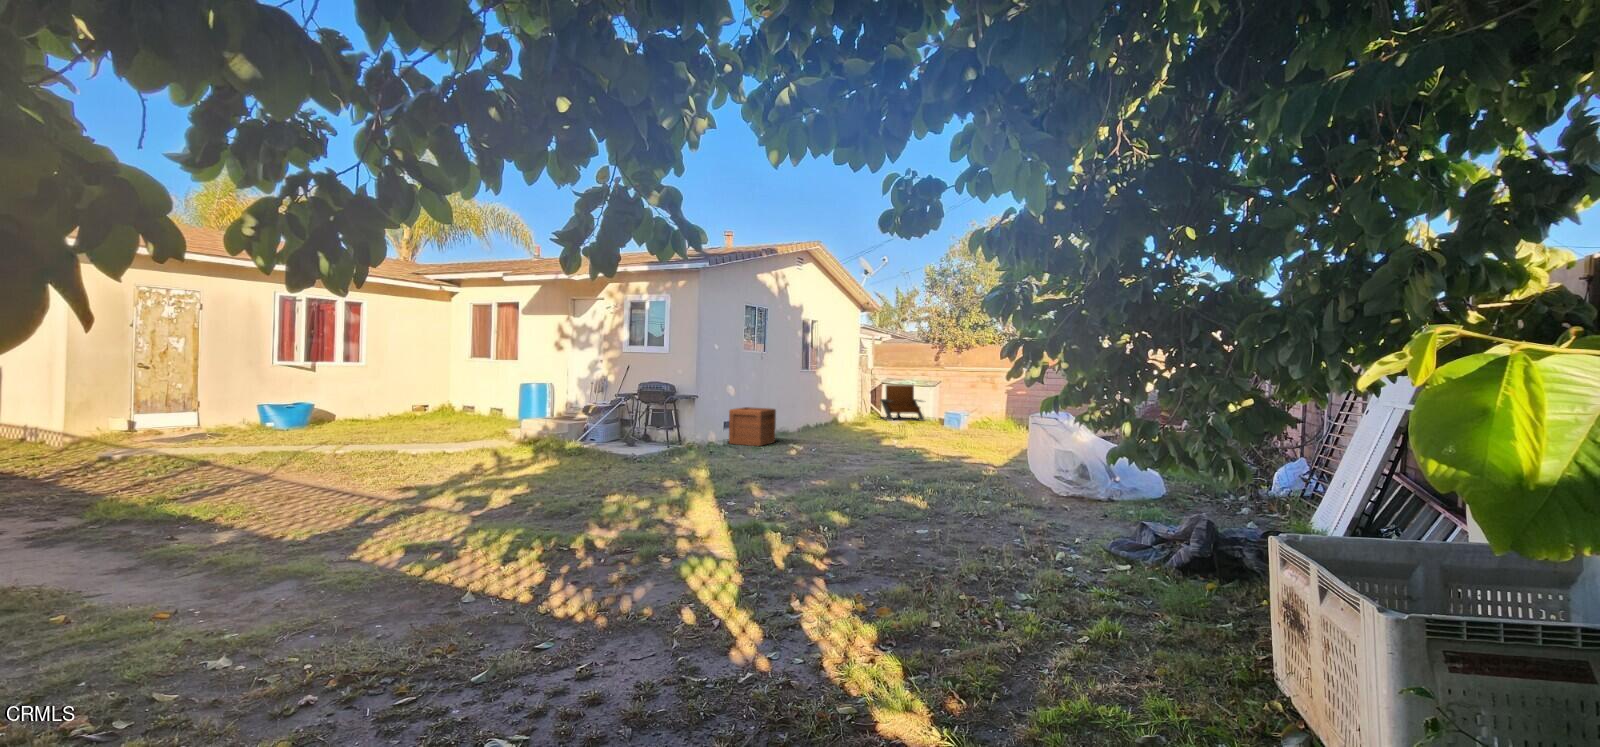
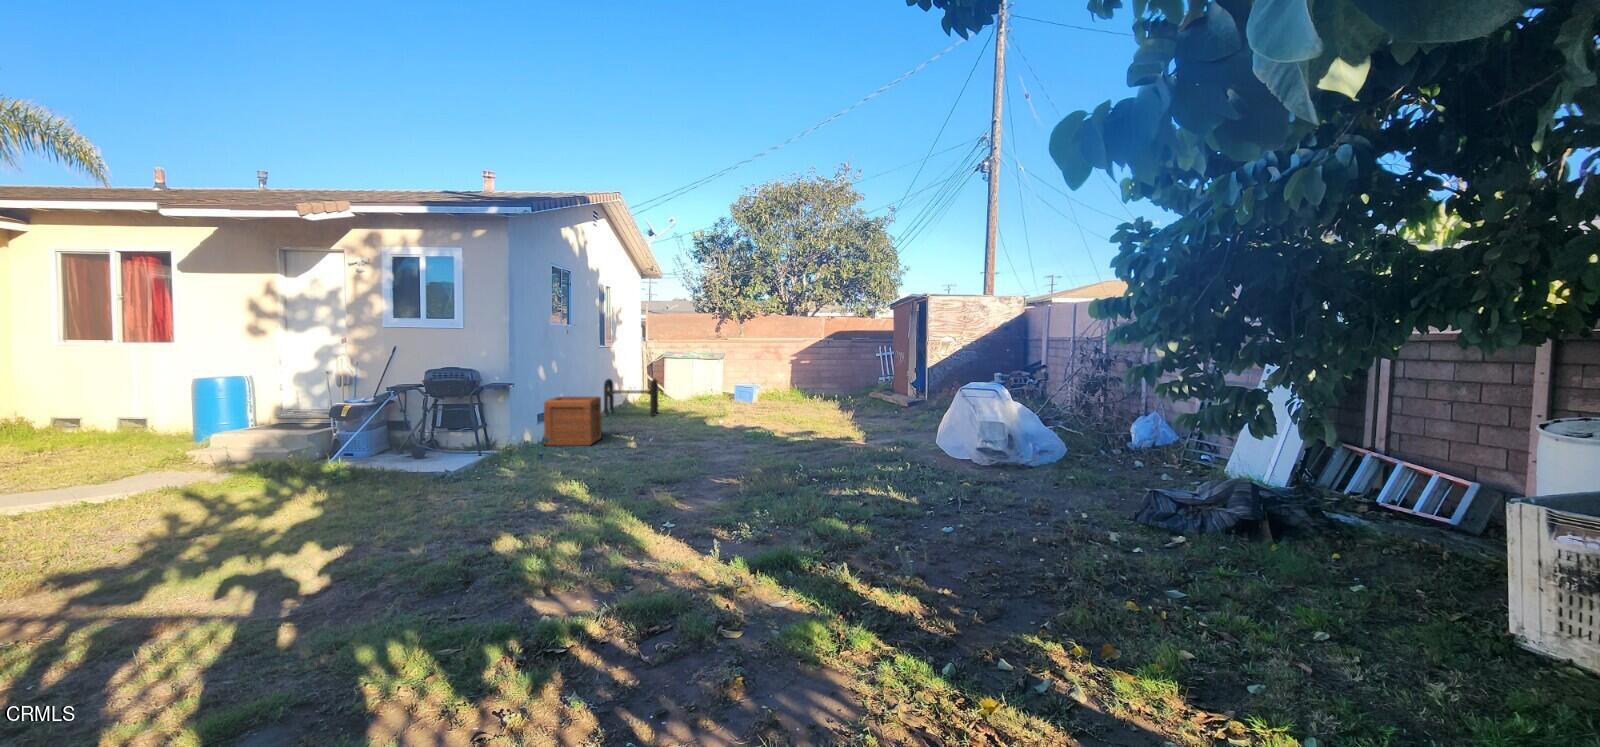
lounge chair: present [881,385,925,421] -> none [669,360,722,401]
bench: none [804,397,850,430] -> present [604,379,658,416]

